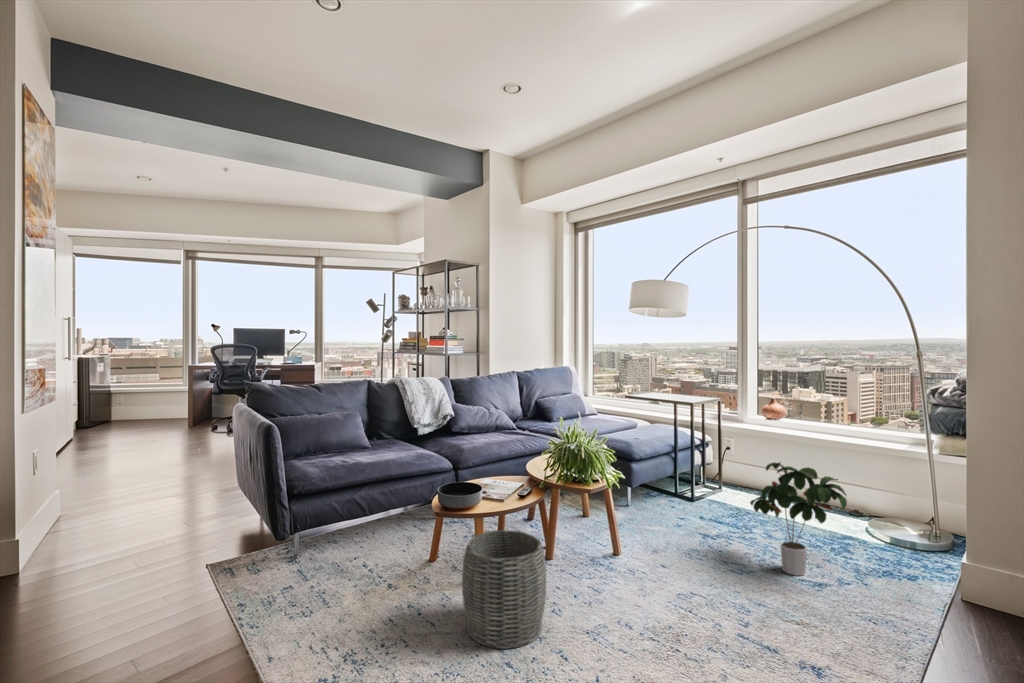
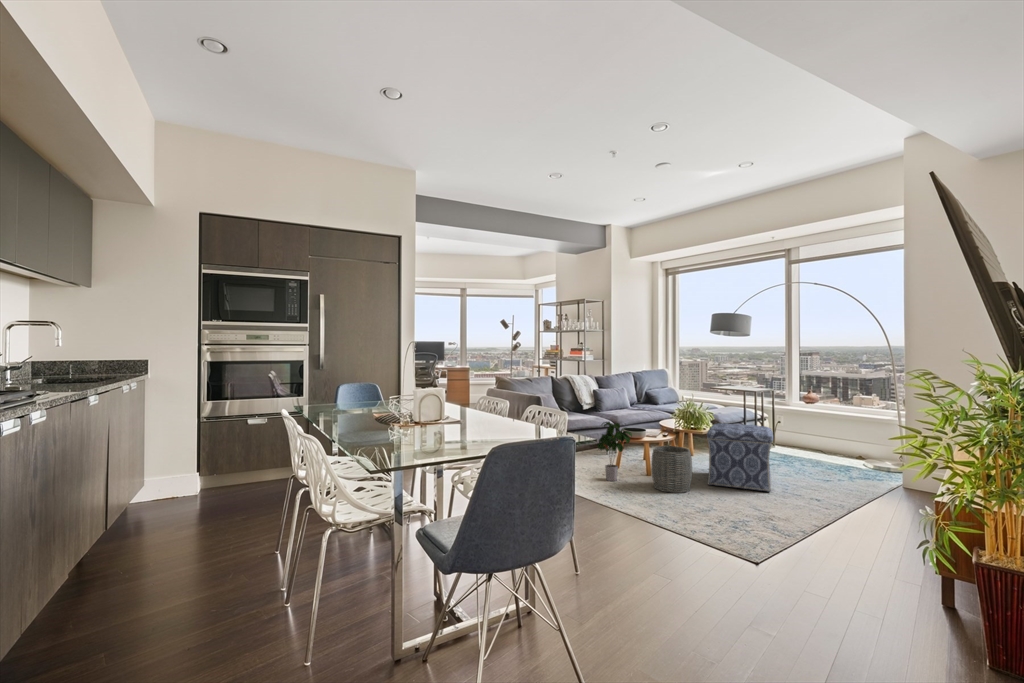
potted plant: present [750,462,847,576] -> present [597,422,632,481]
ottoman: none [582,474,714,635] -> present [707,424,773,492]

